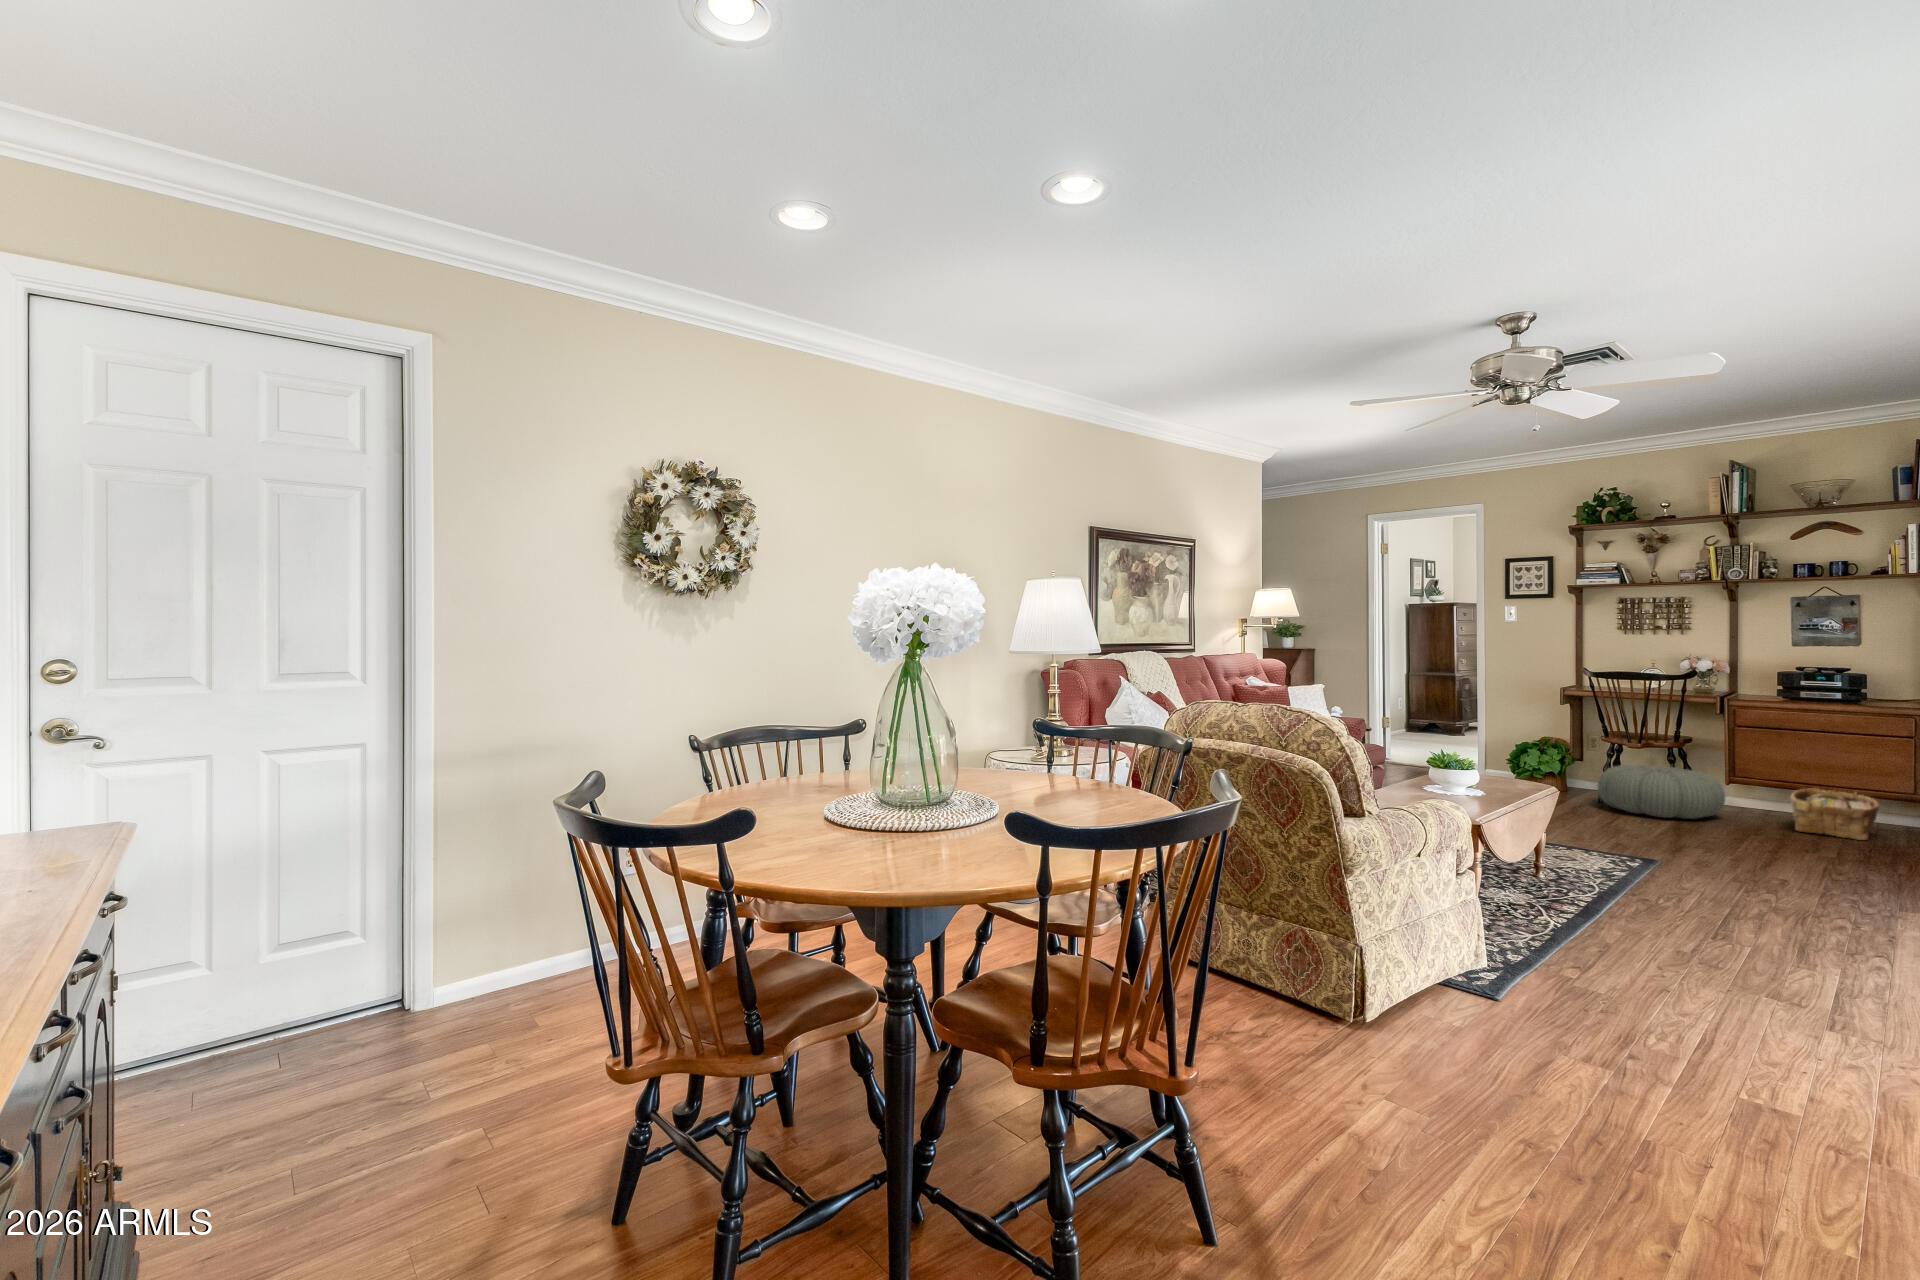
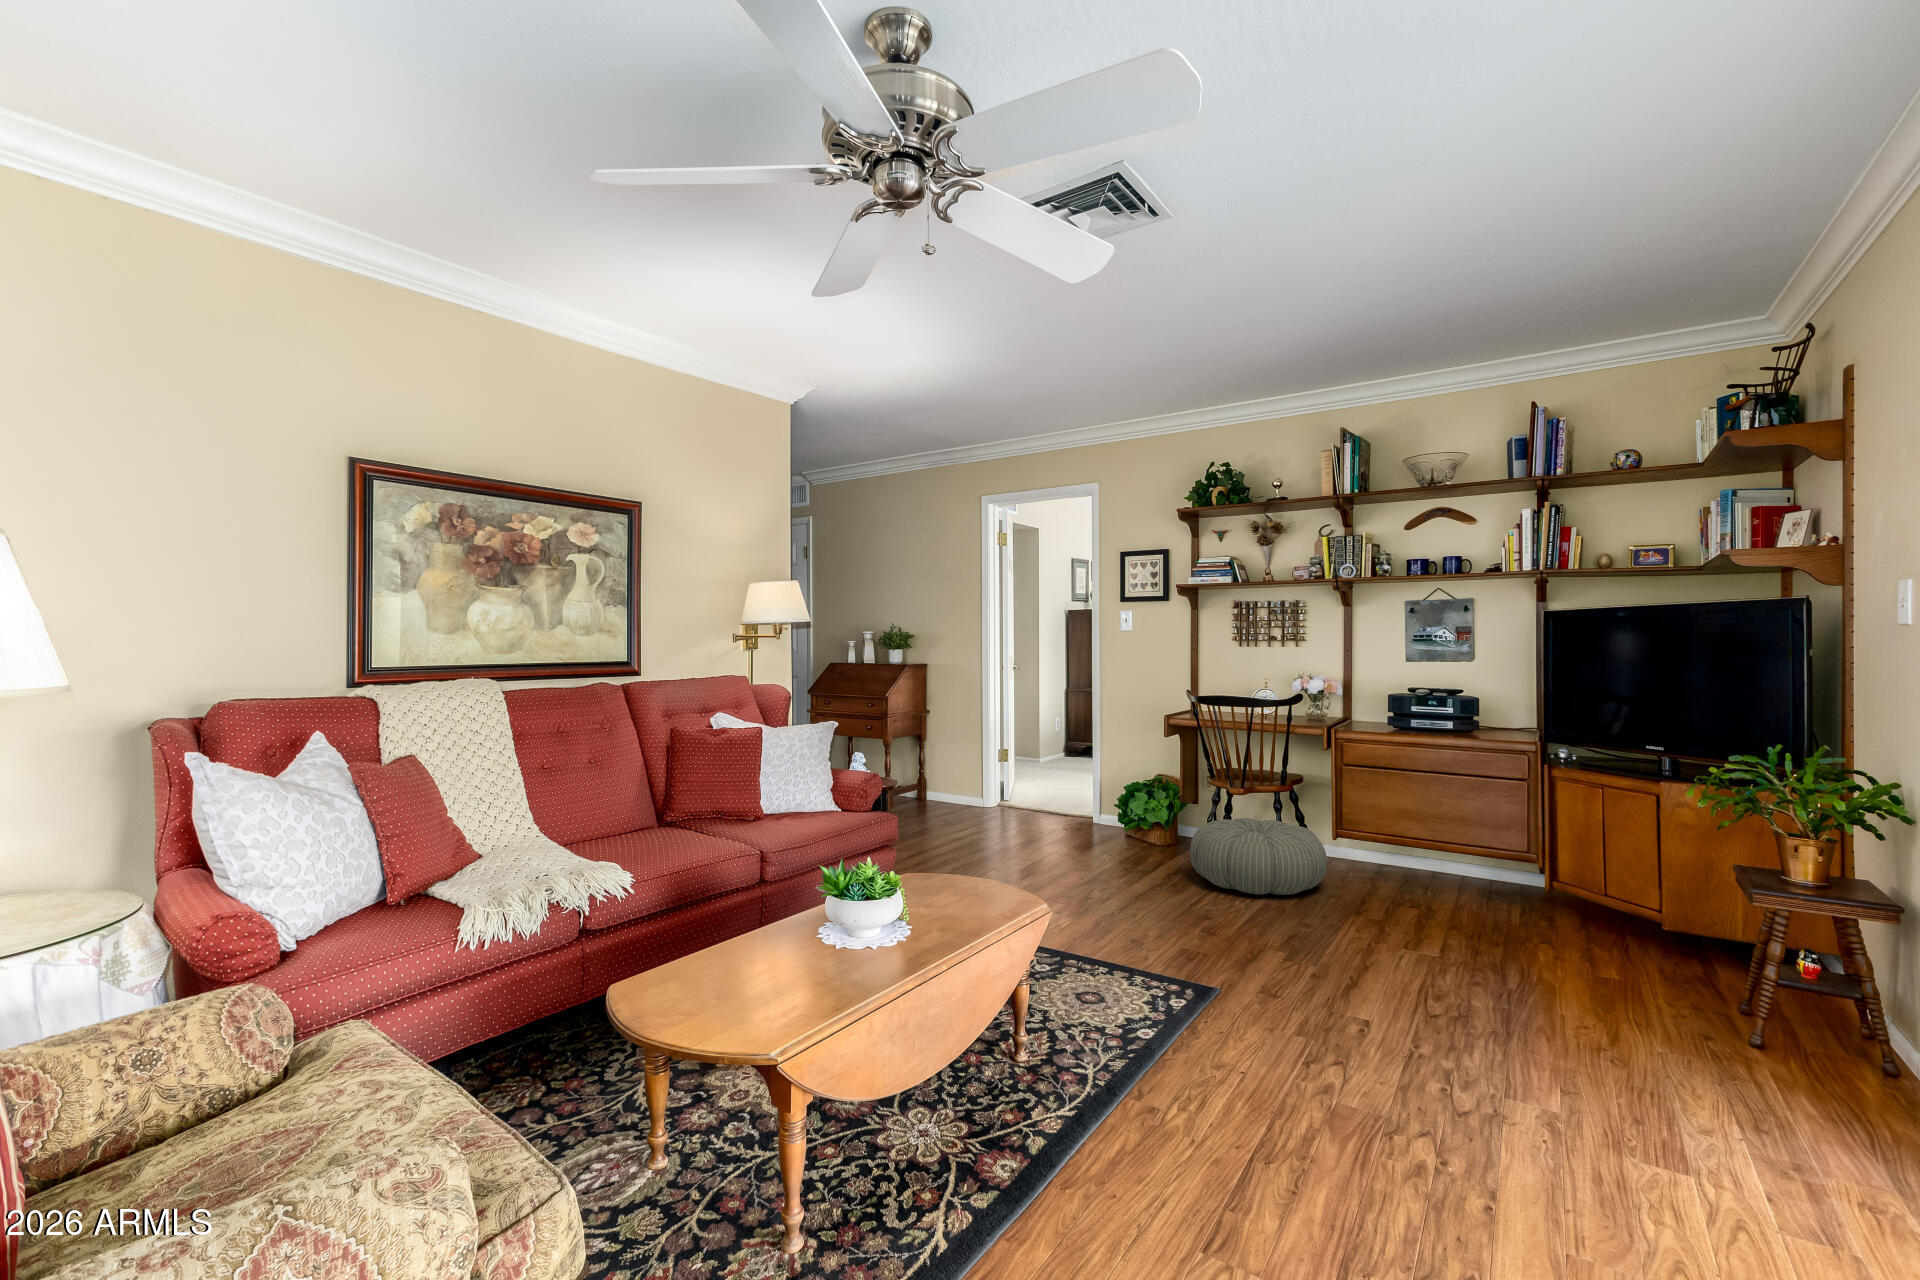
woven basket: present [1790,788,1879,840] -> none [1393,835,1486,923]

